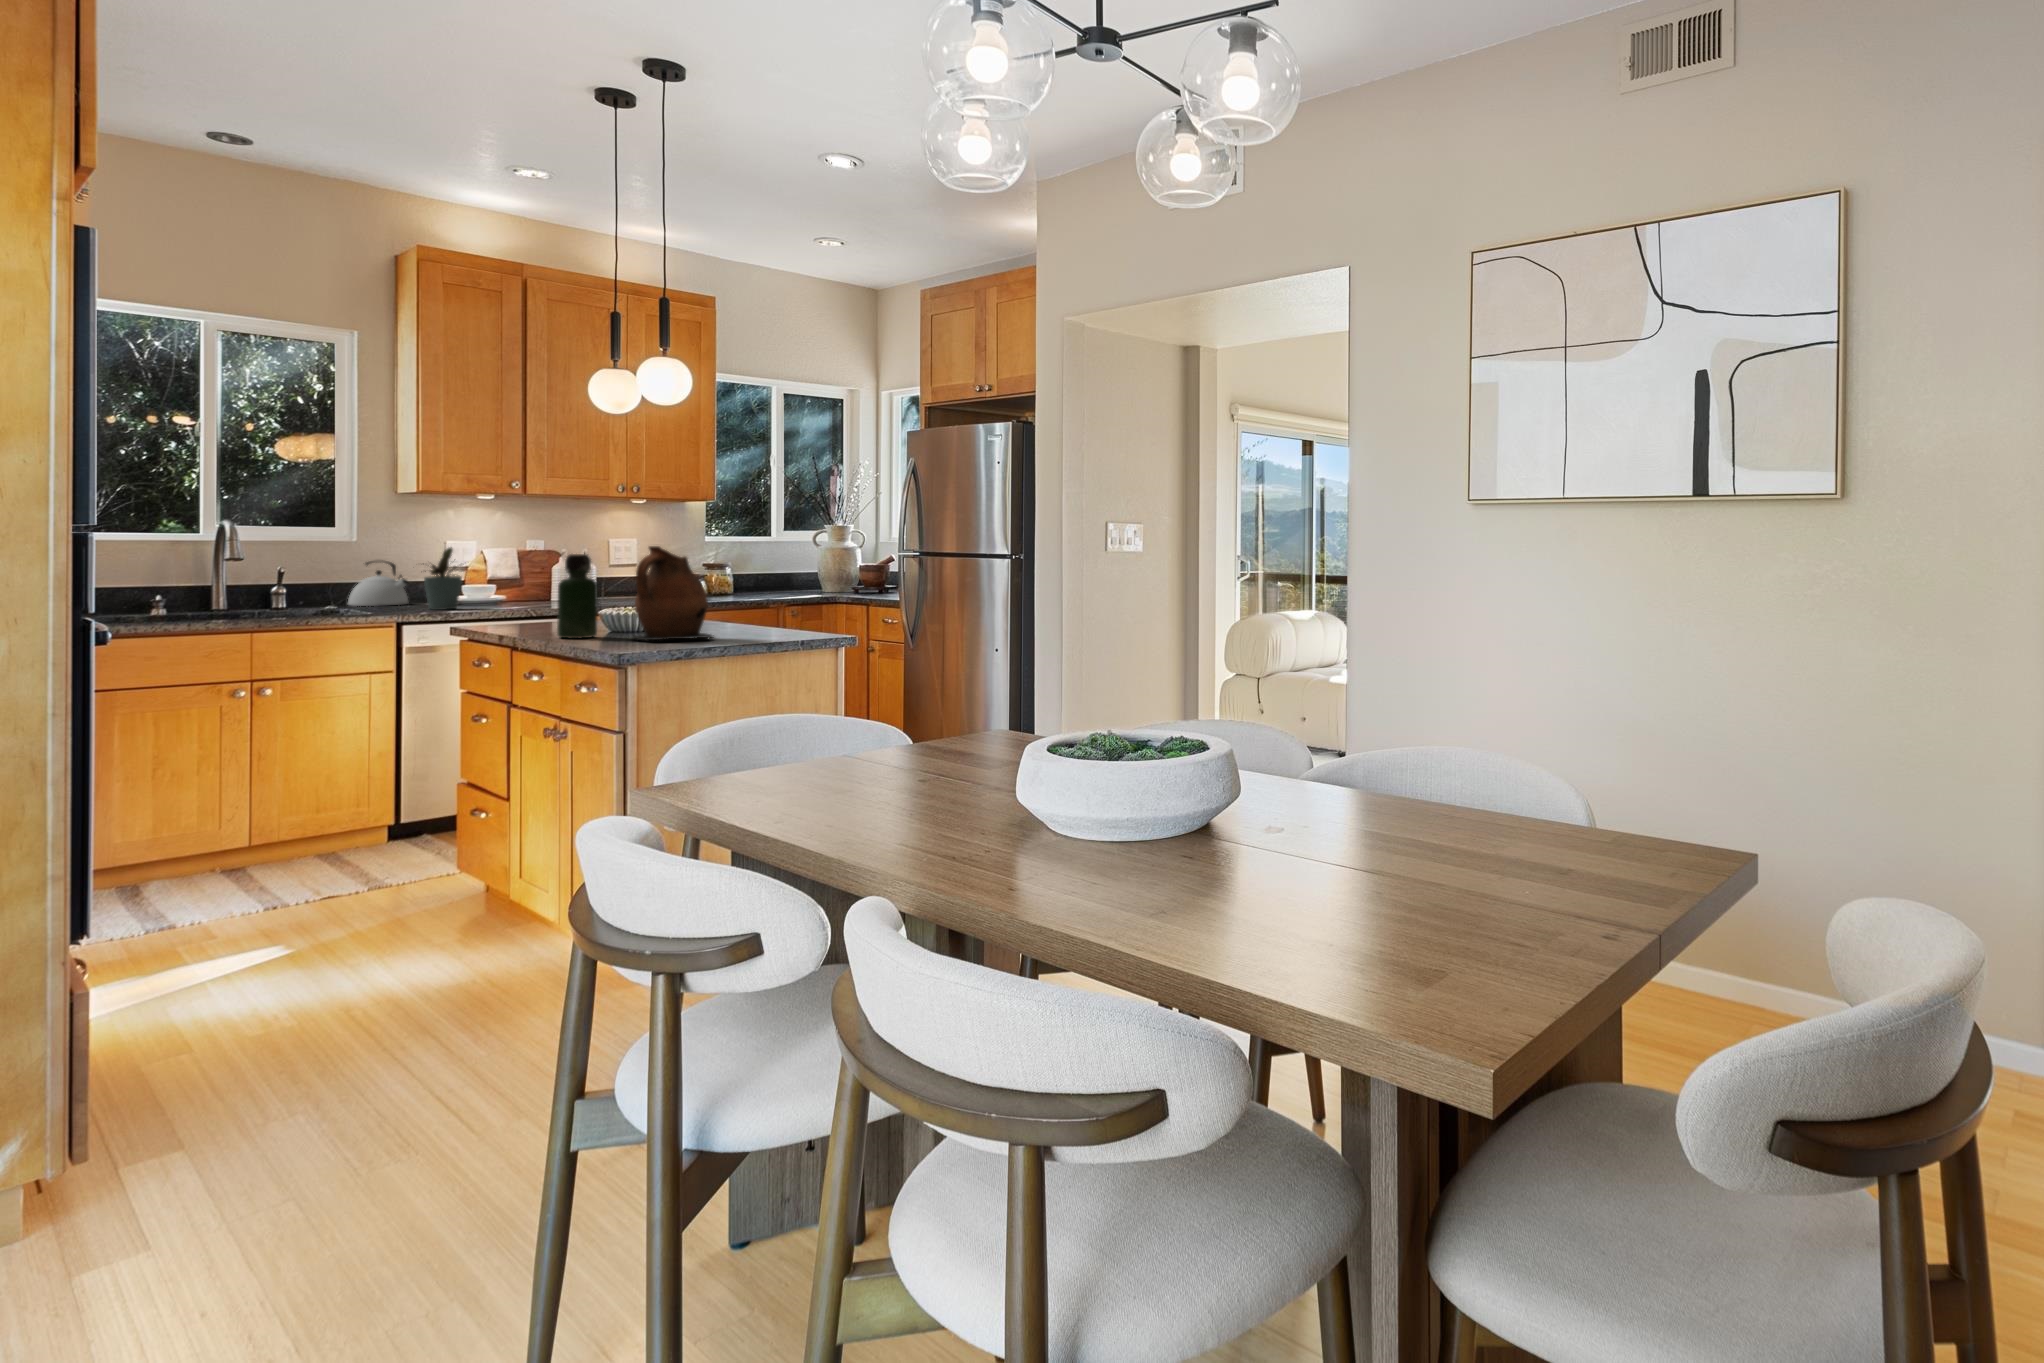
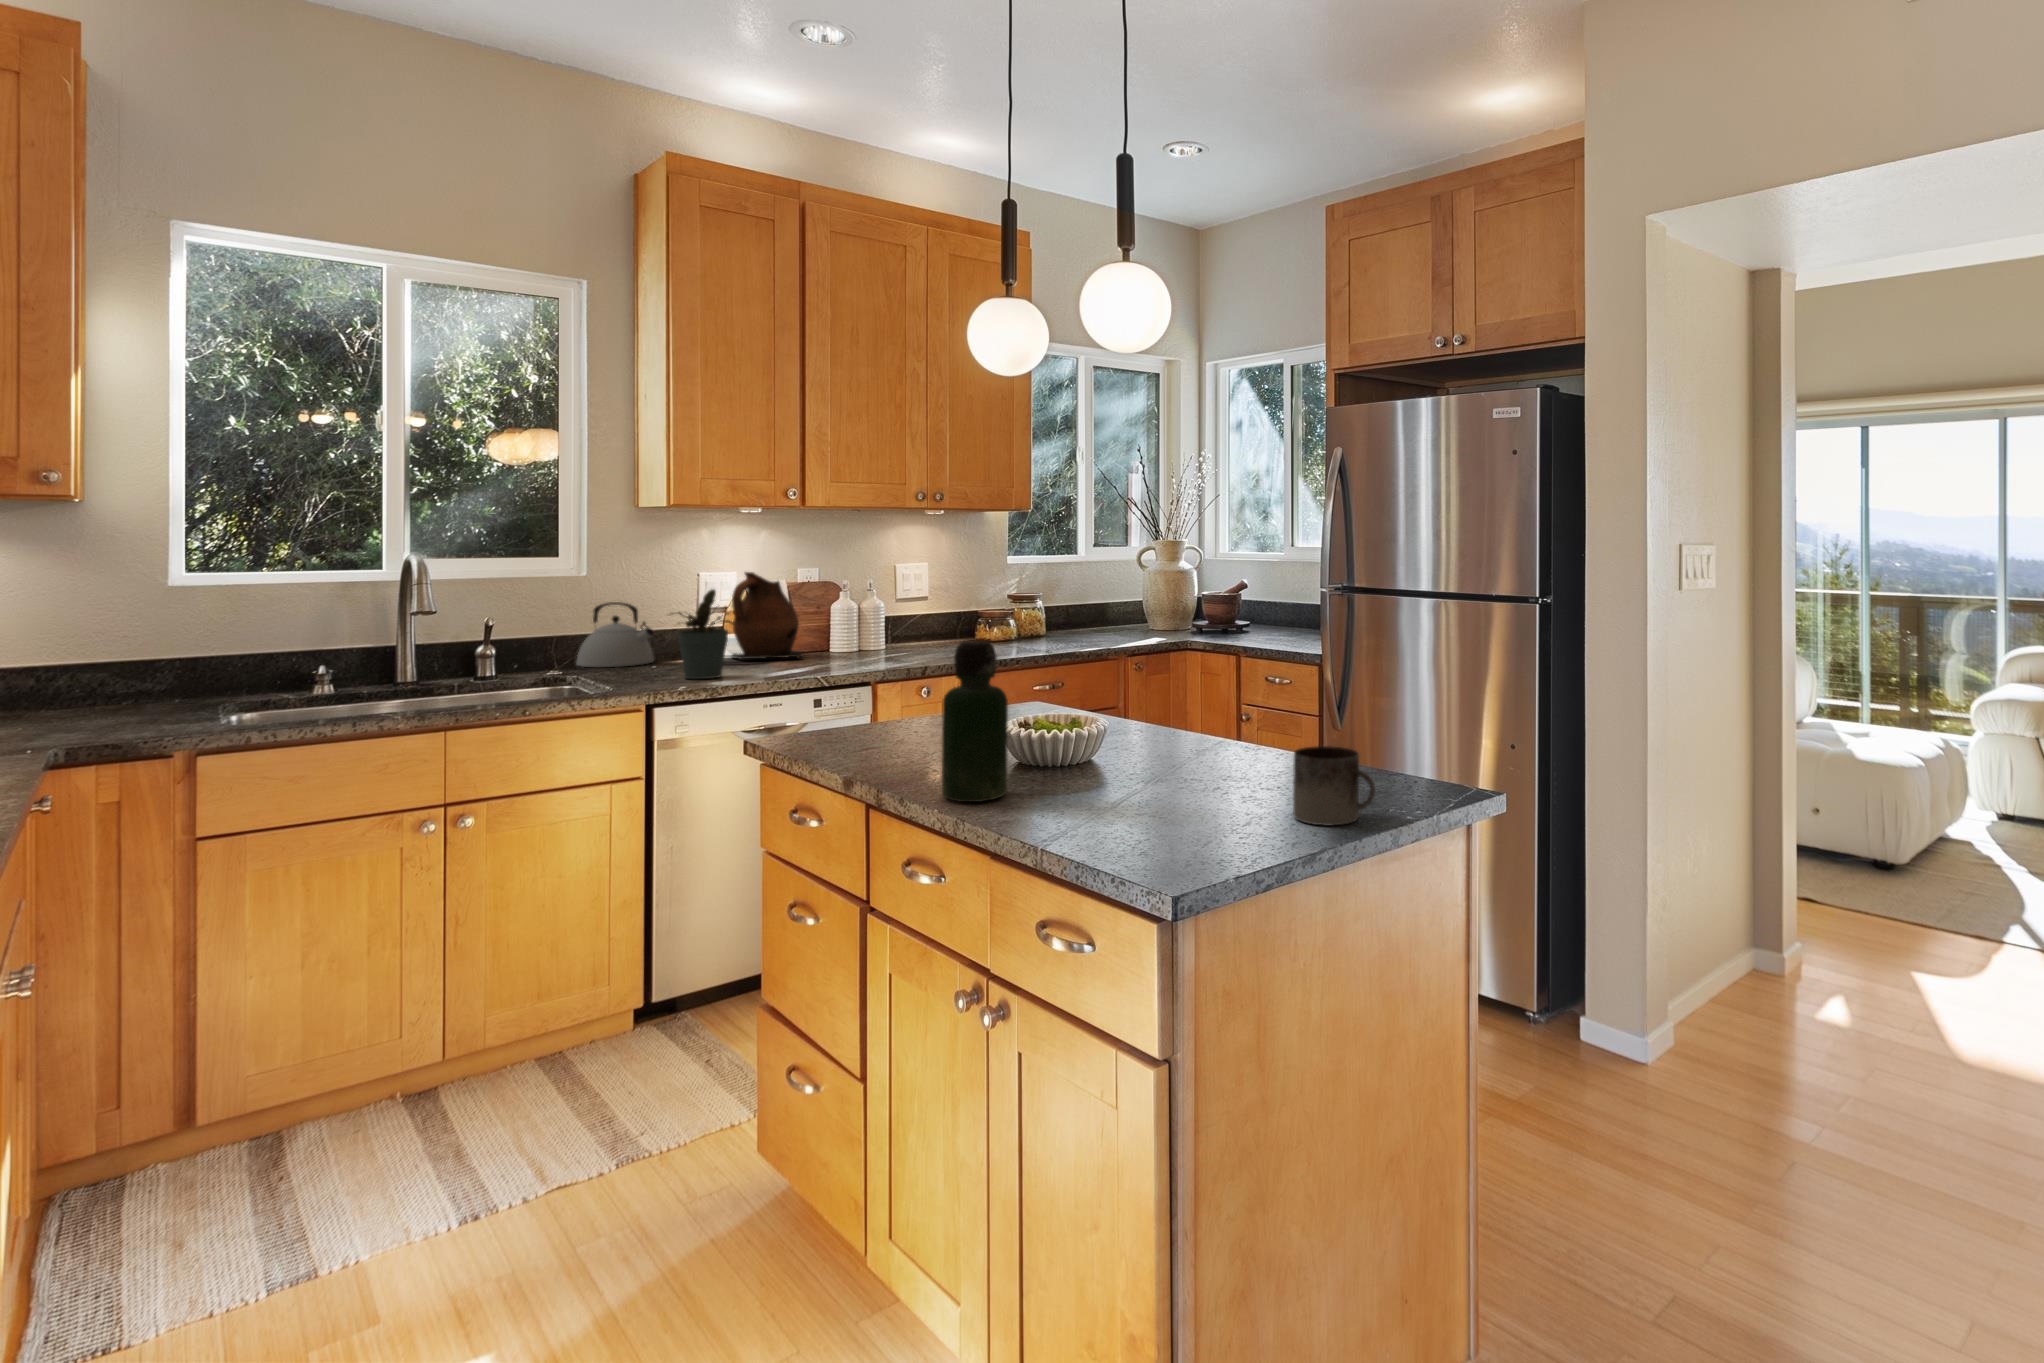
ceramic pitcher: present [633,546,714,640] -> present [732,572,804,659]
mug: none [745,607,784,643] -> present [1293,746,1375,825]

